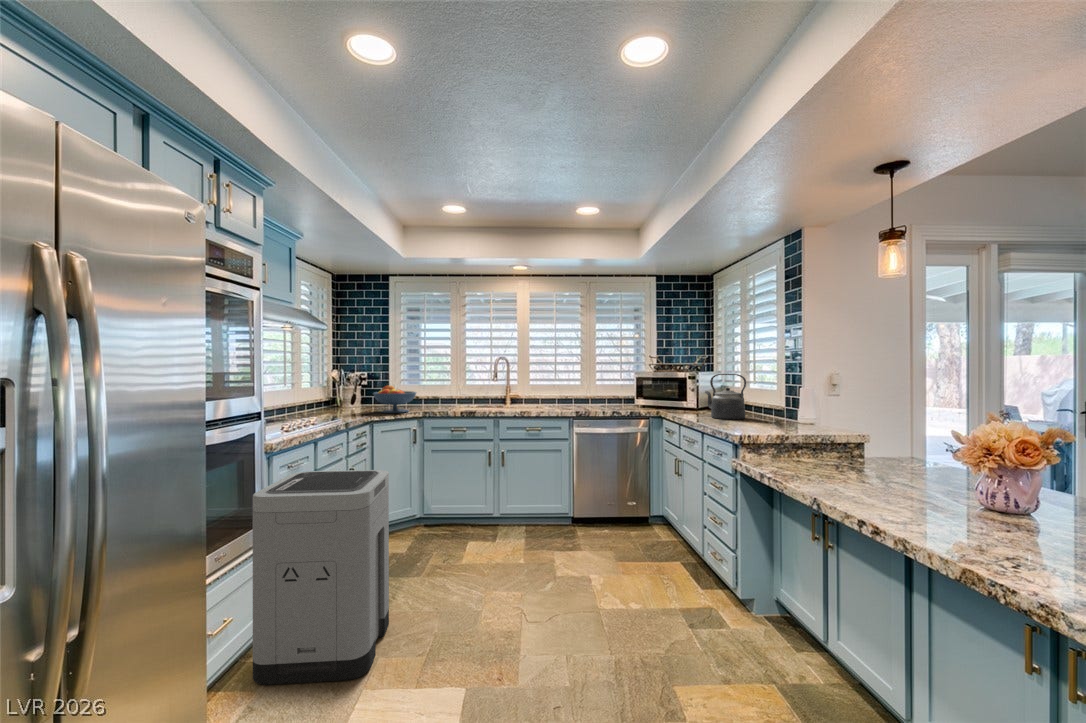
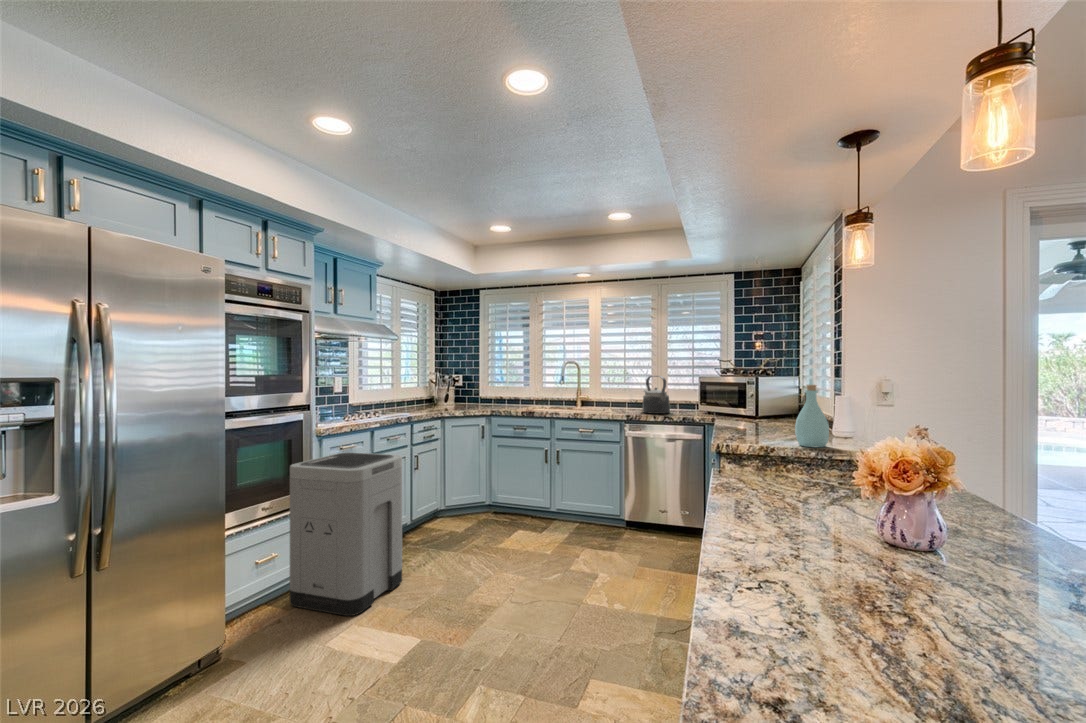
kettle: present [705,374,746,419] -> present [643,376,670,414]
bottle: none [793,379,822,434] -> present [795,385,829,447]
fruit bowl: present [373,385,416,413] -> none [448,386,484,410]

